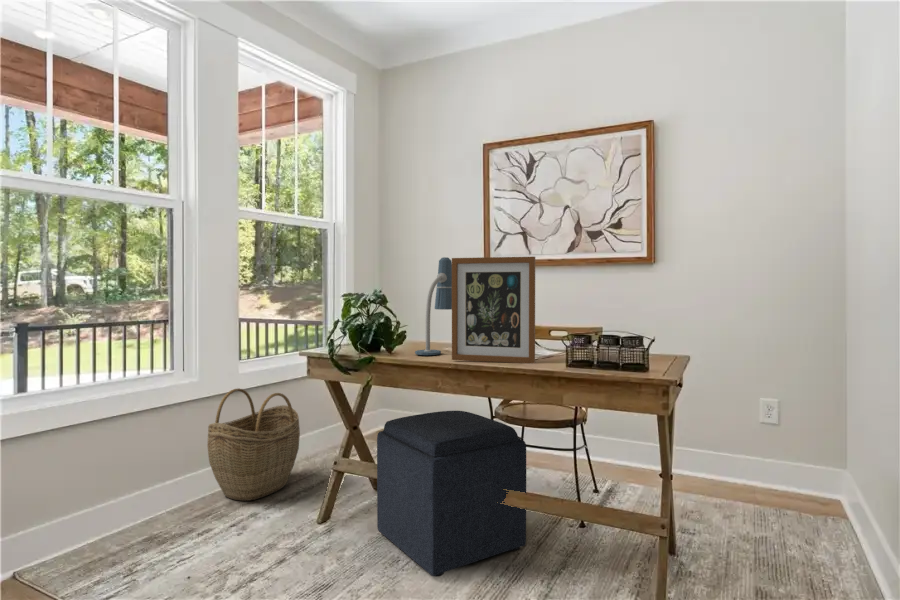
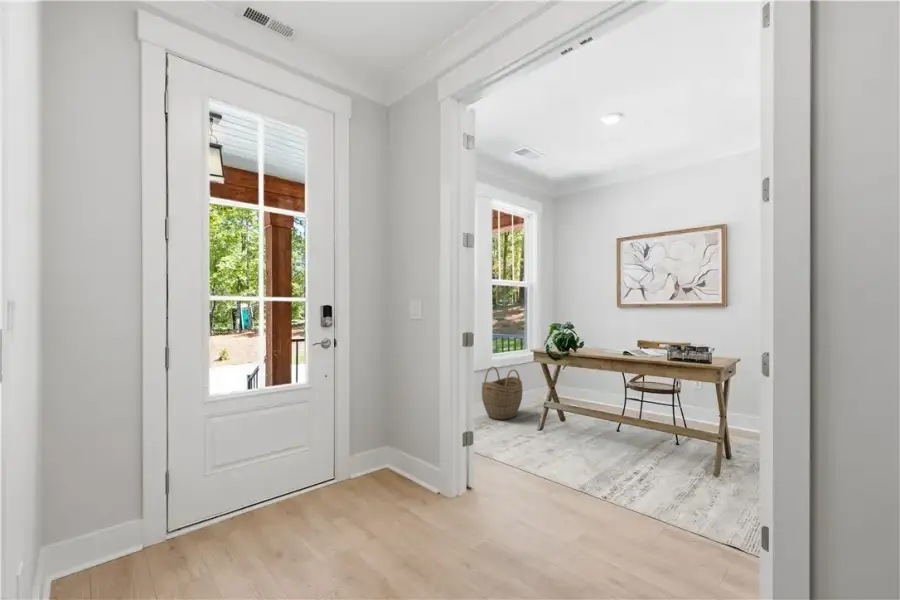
desk lamp: present [415,257,452,355] -> none [588,306,608,353]
picture frame: present [452,257,535,363] -> none [608,308,652,359]
ottoman: present [377,411,526,577] -> none [568,382,648,456]

